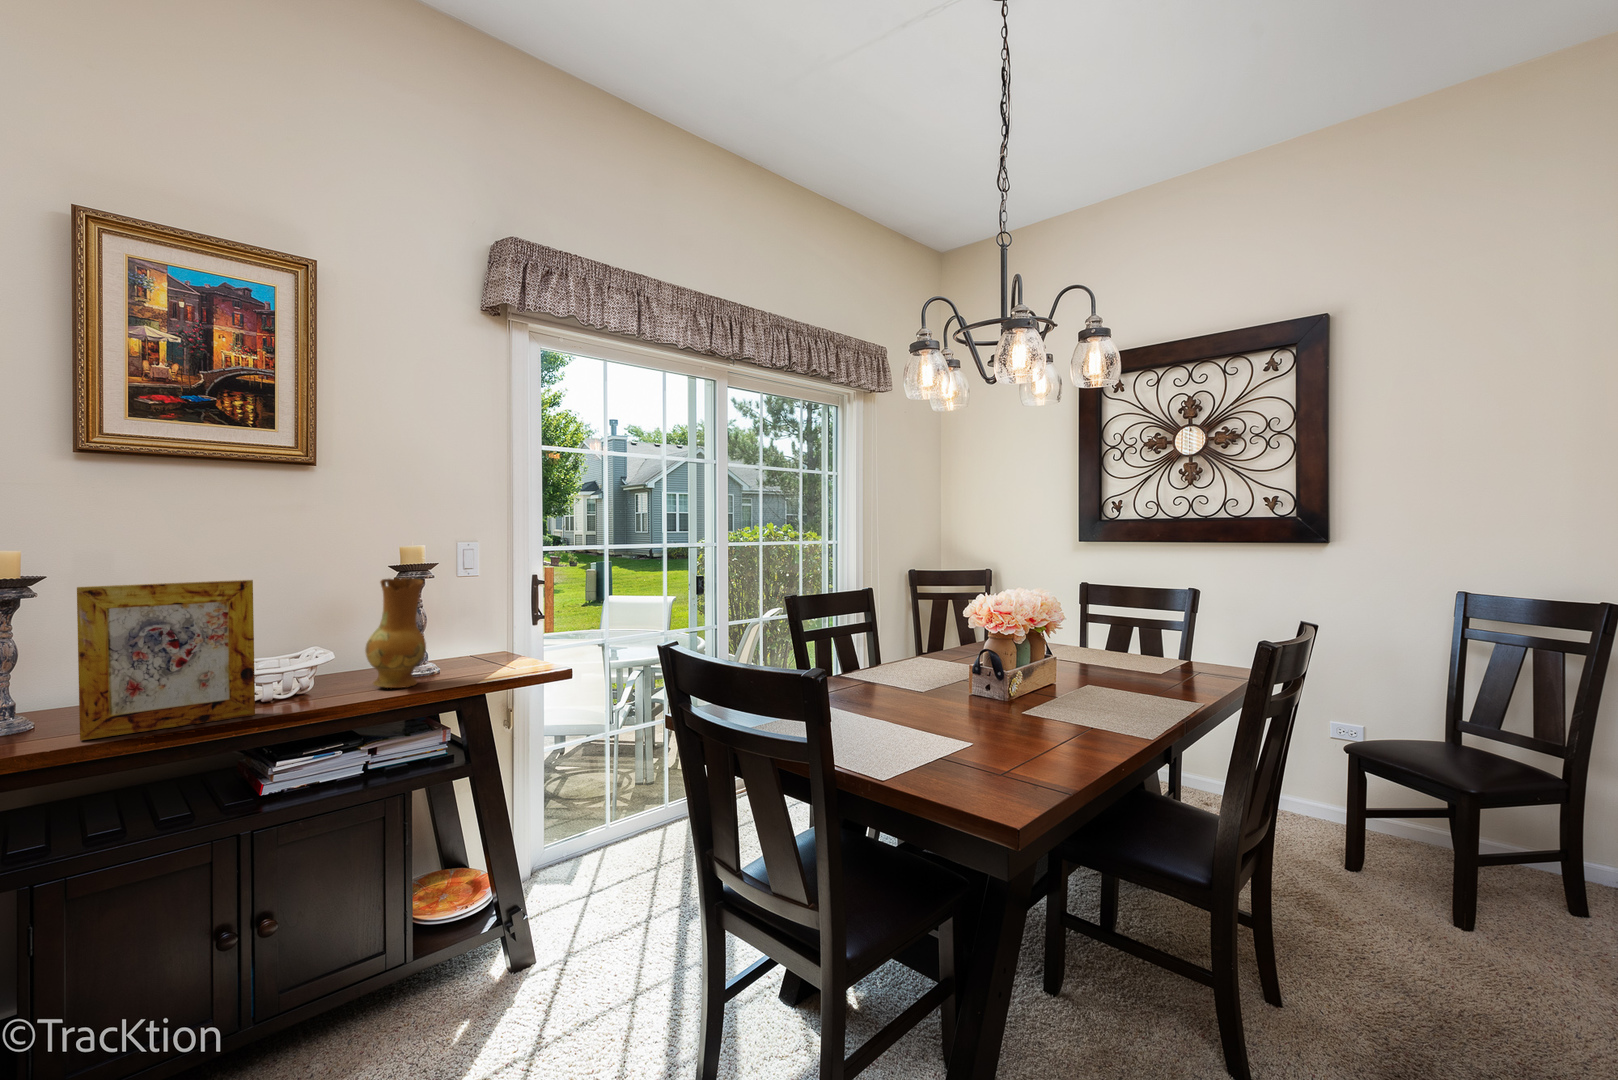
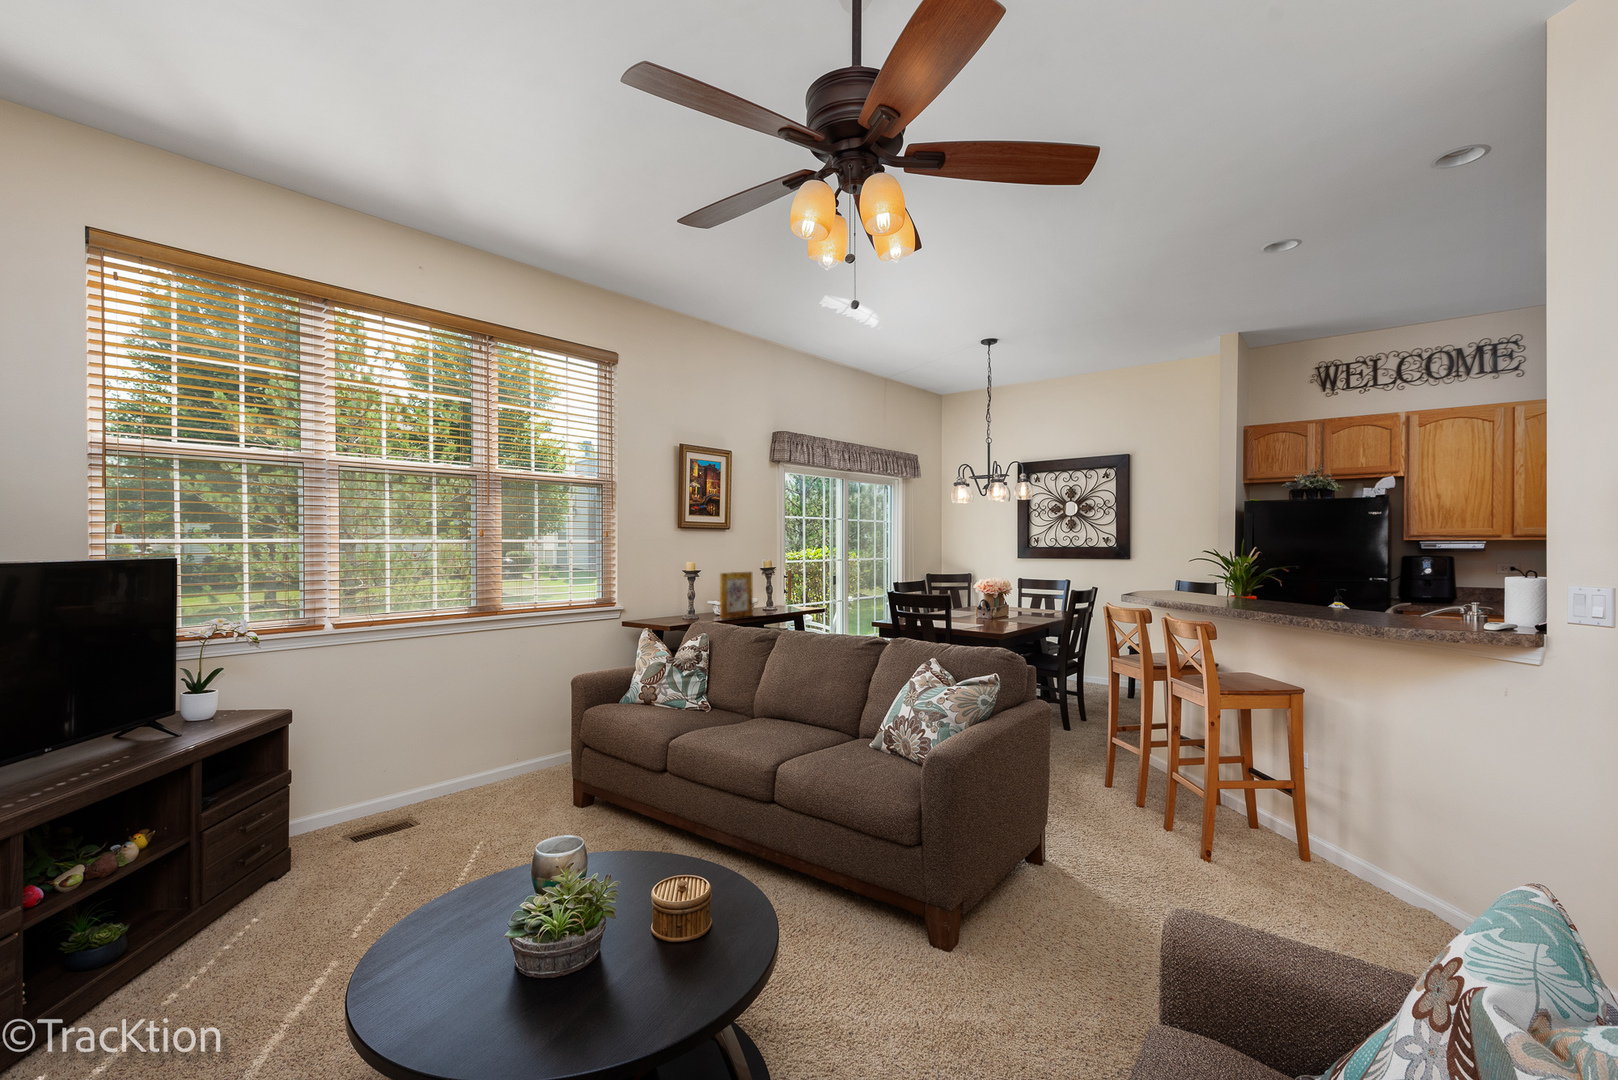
ceramic jug: present [365,578,426,688] -> none [765,572,784,611]

